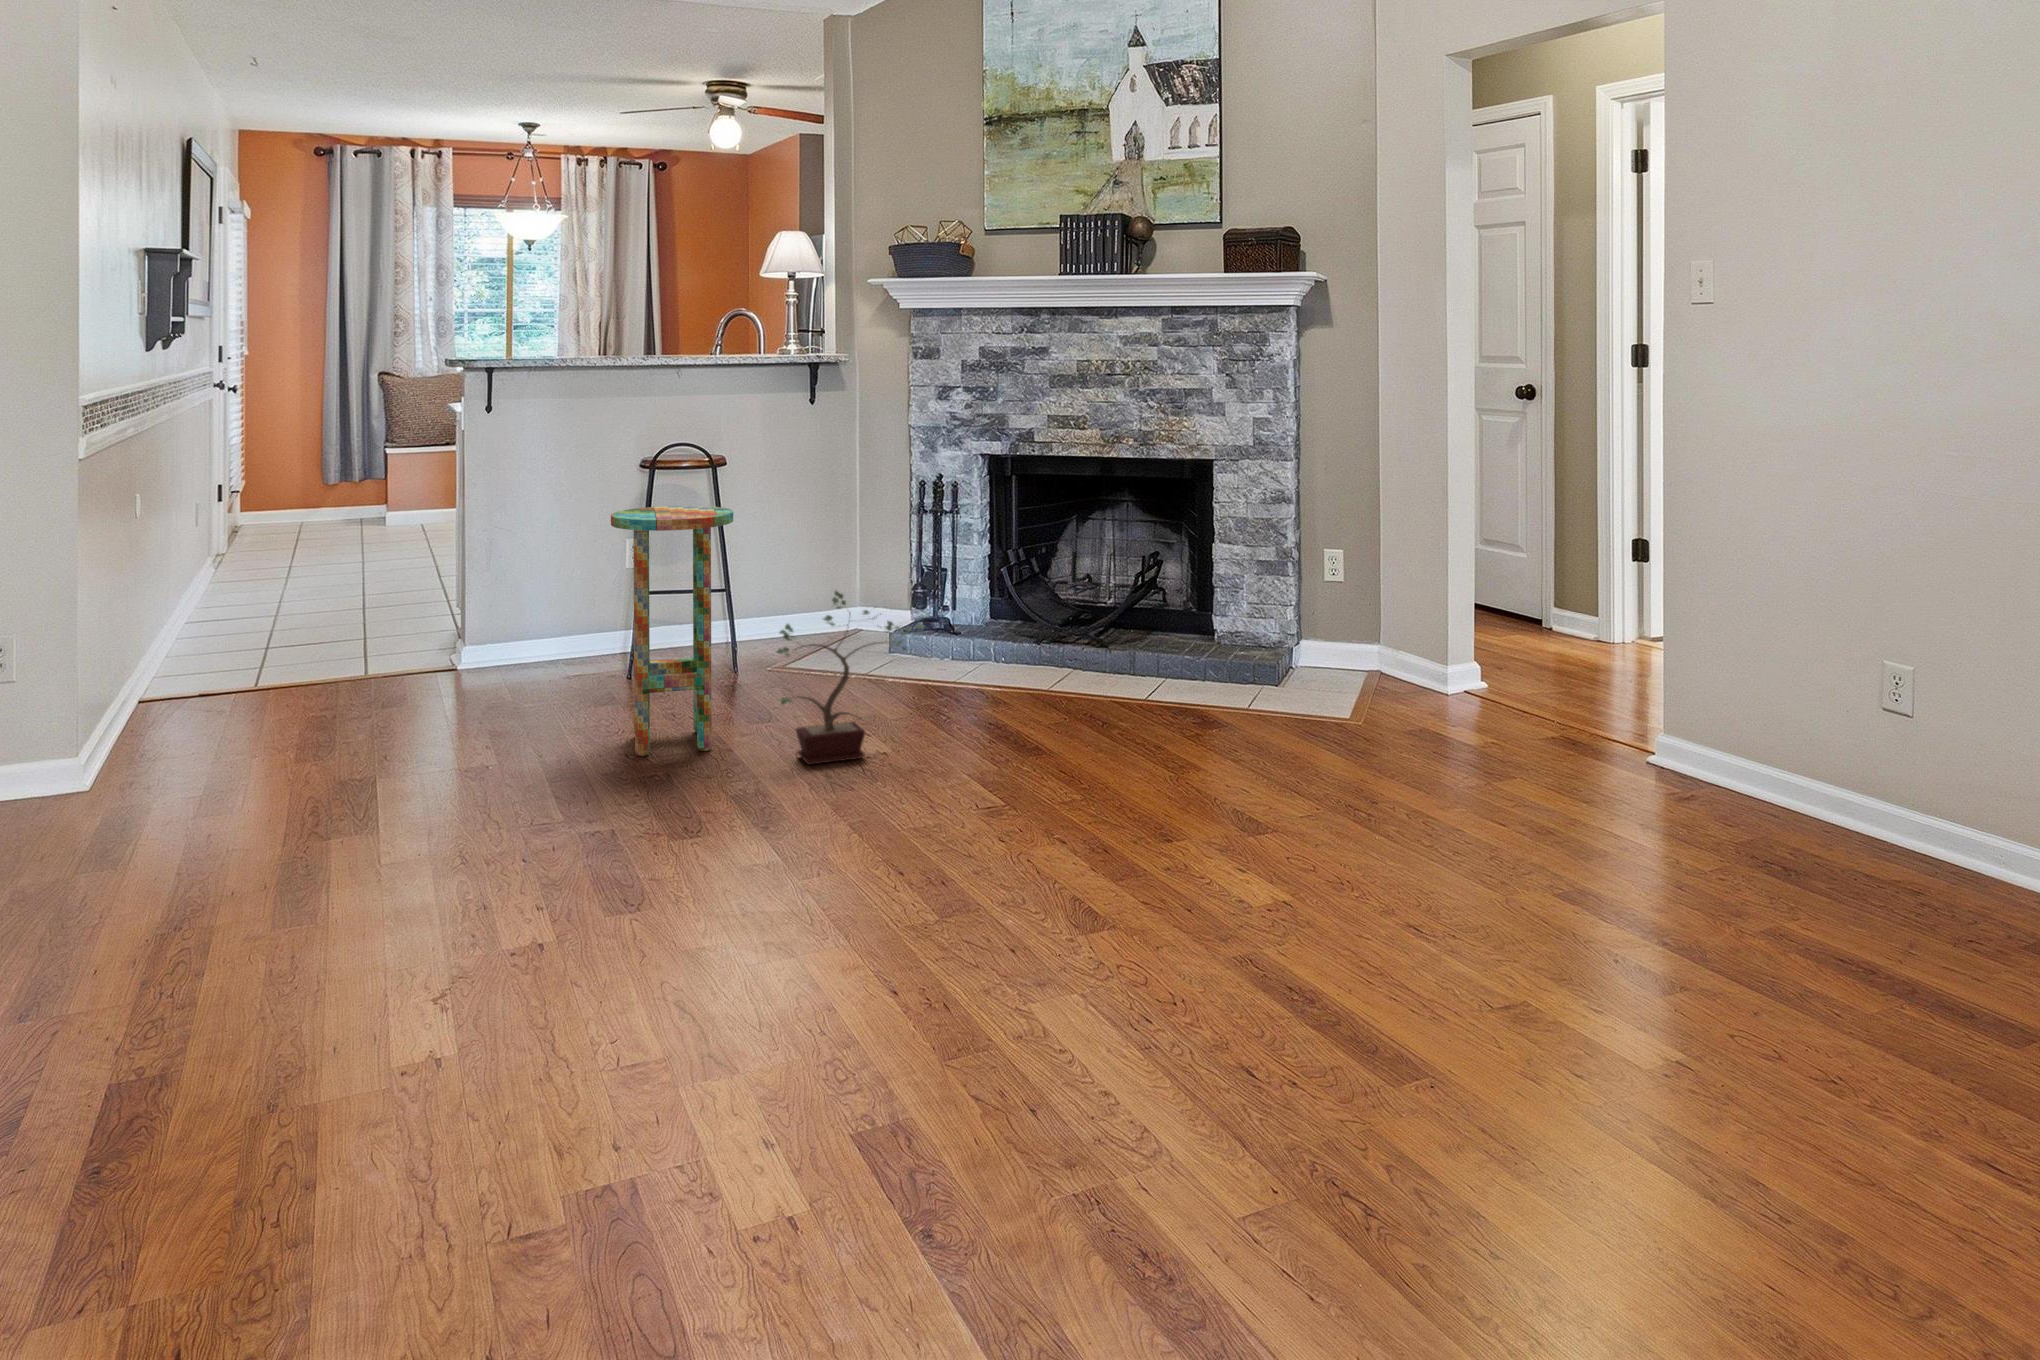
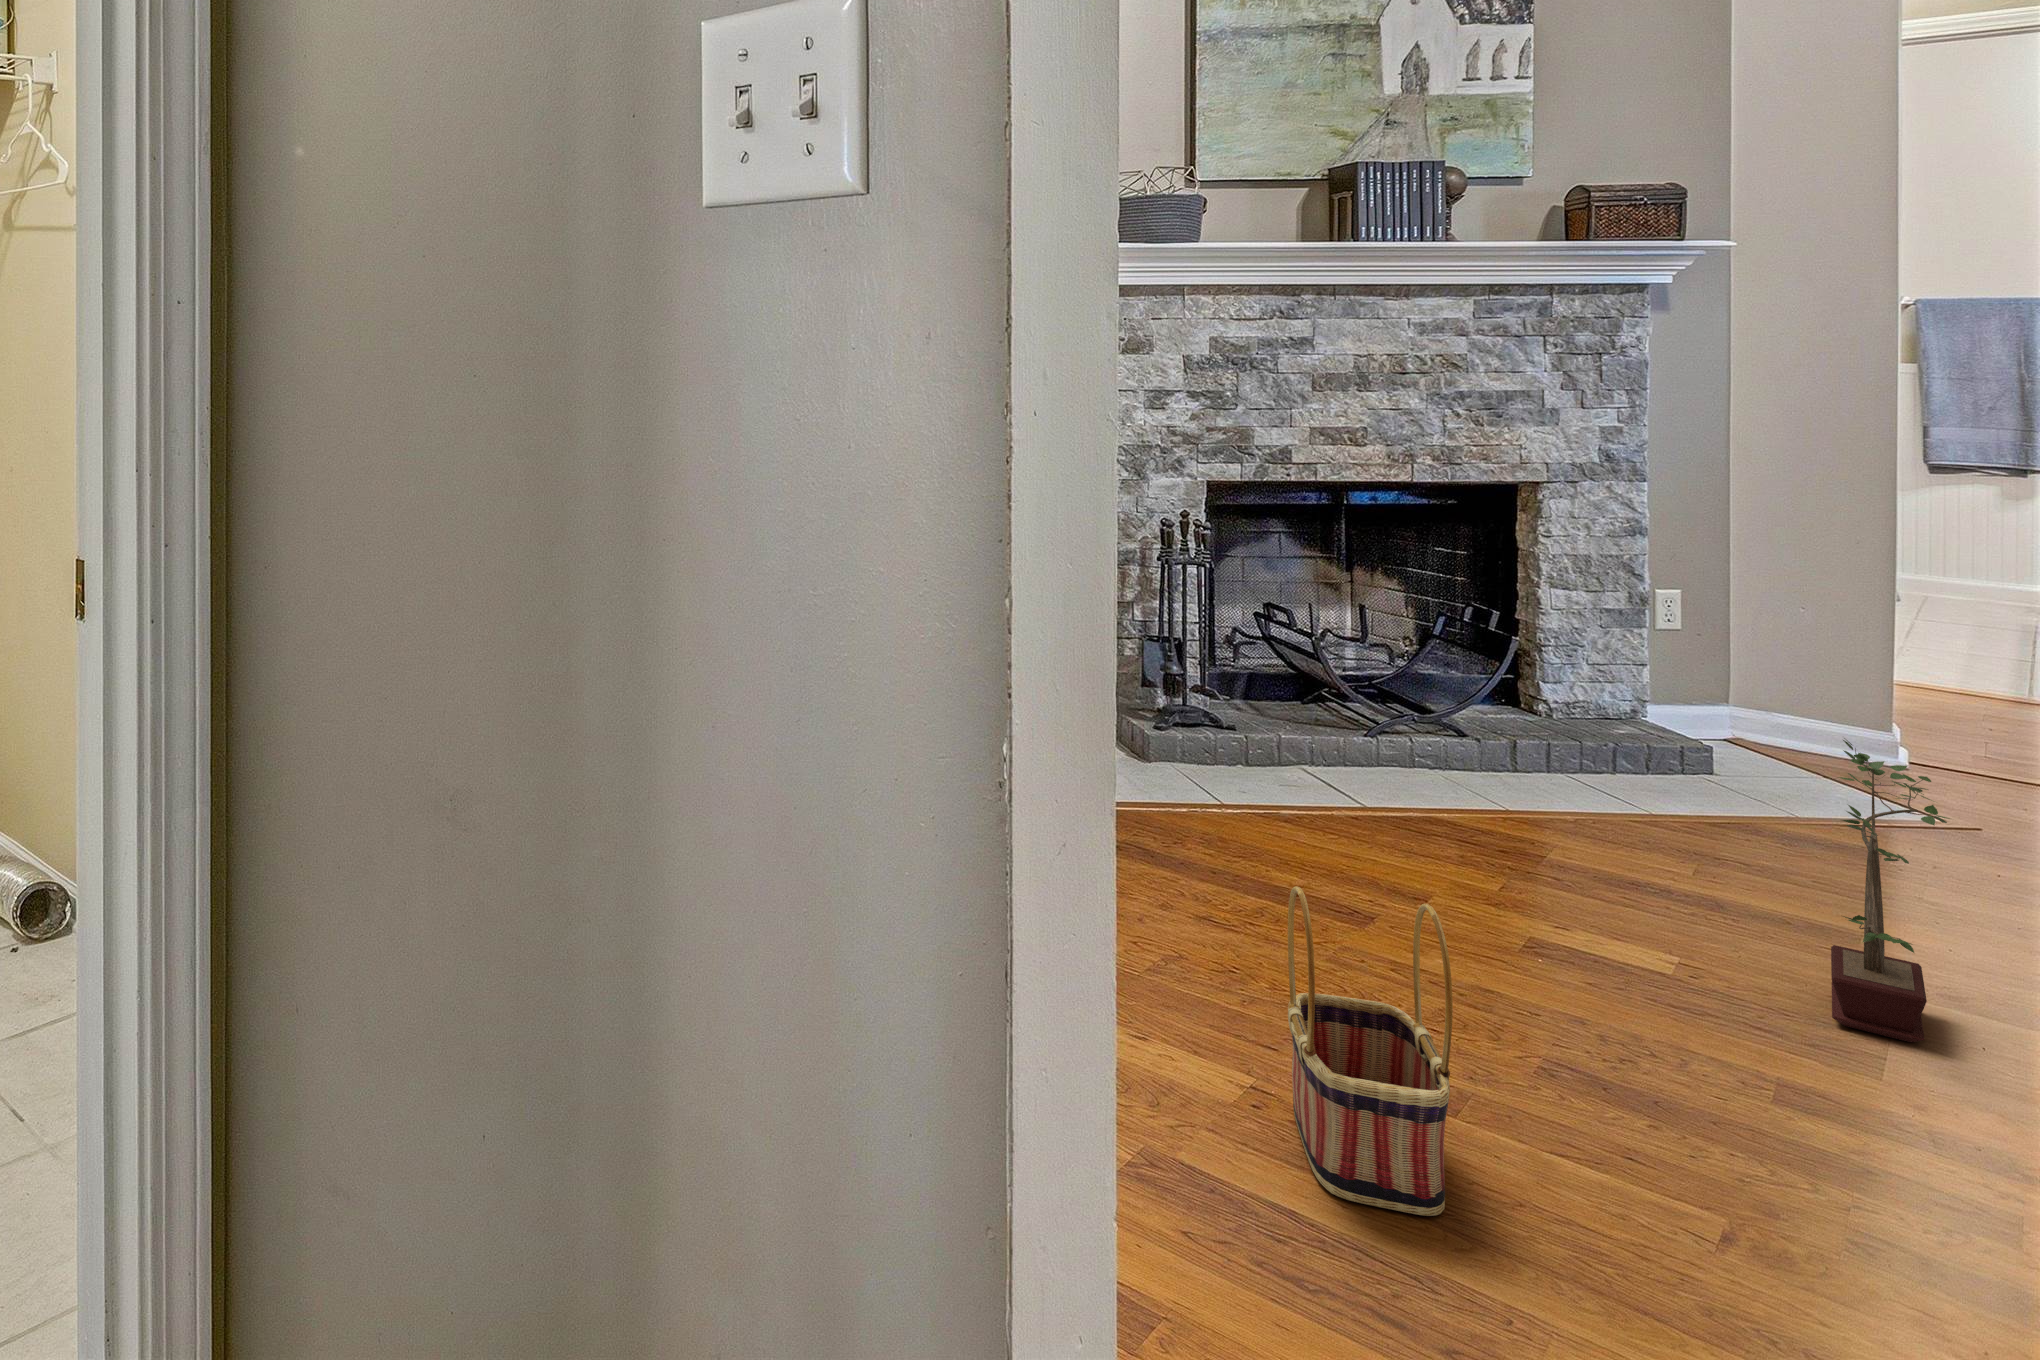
side table: present [611,506,733,756] -> none [1470,606,1740,1080]
basket: none [375,621,485,764] -> present [1288,886,1453,1216]

